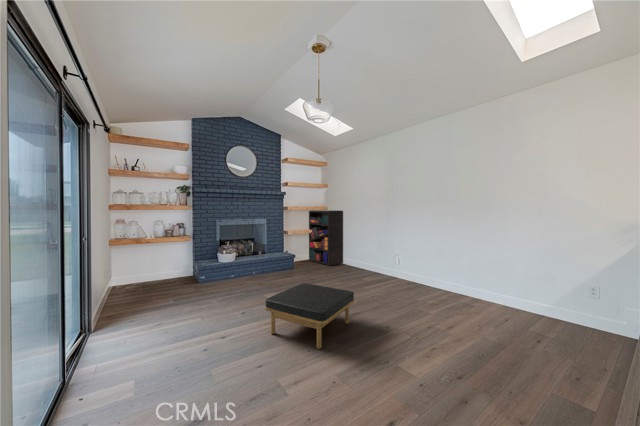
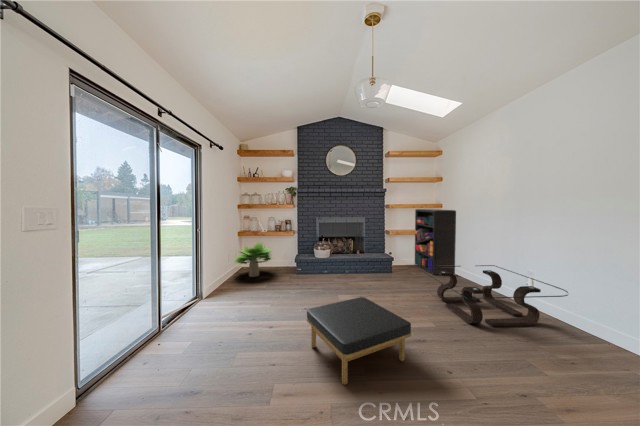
potted plant: none [110,248,171,294] -> present [235,243,271,277]
coffee table: none [330,251,423,292] -> present [422,265,568,327]

